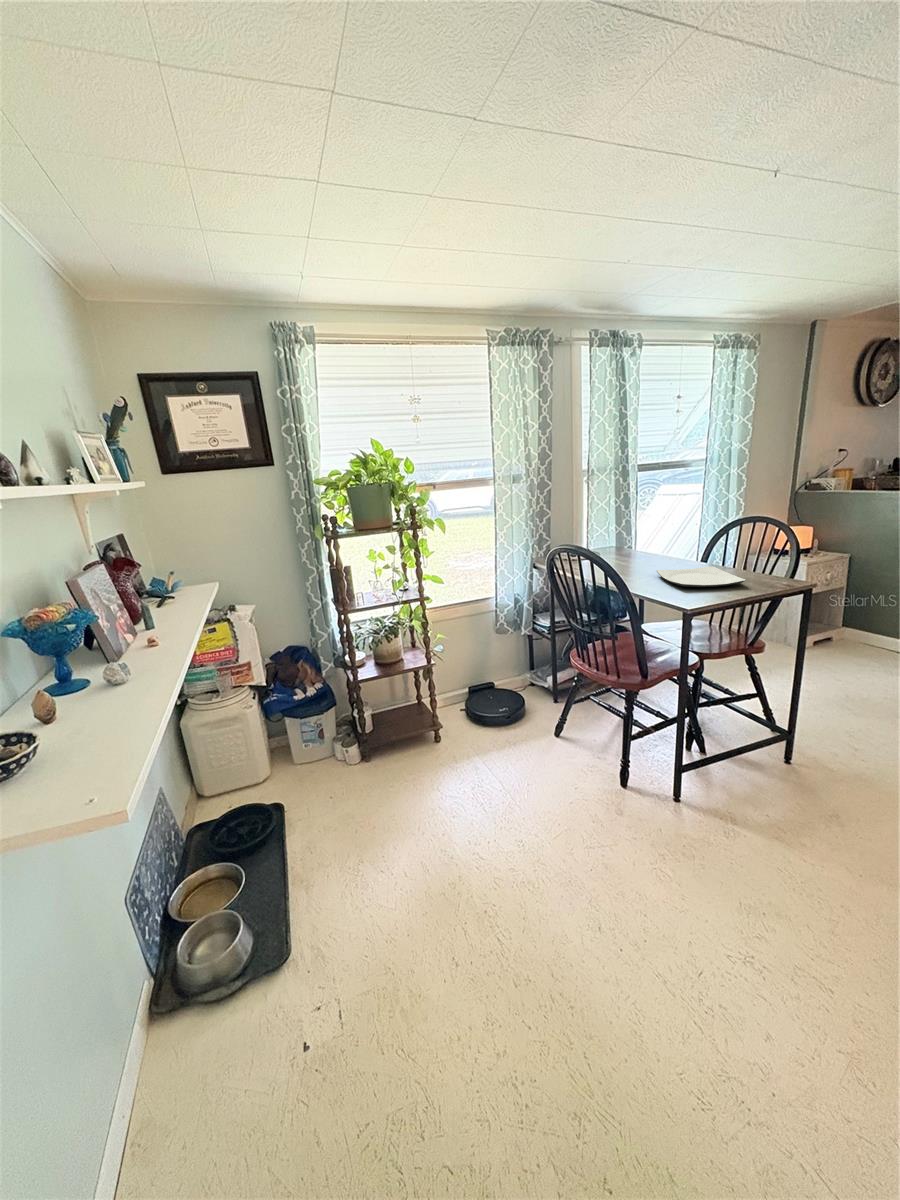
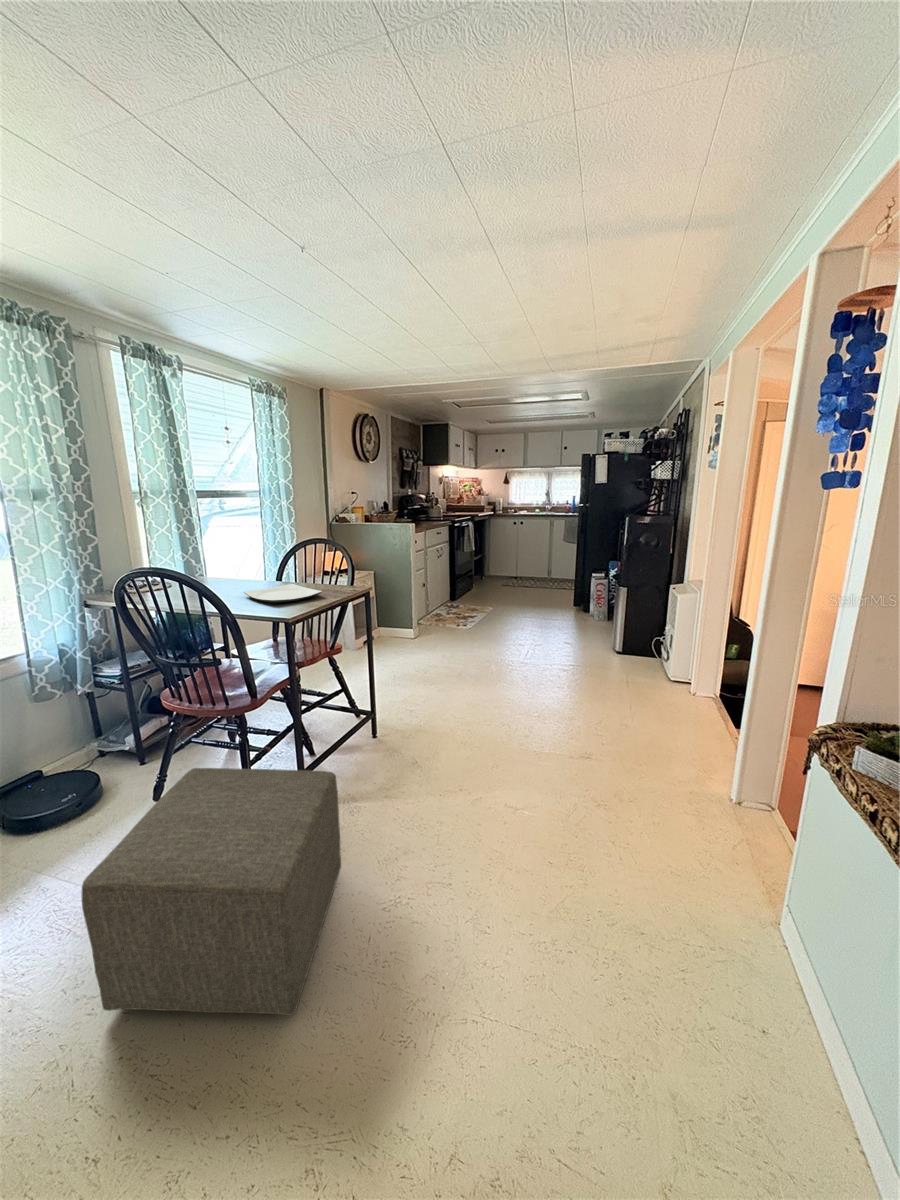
ottoman: none [479,726,707,995] -> present [81,768,341,1015]

